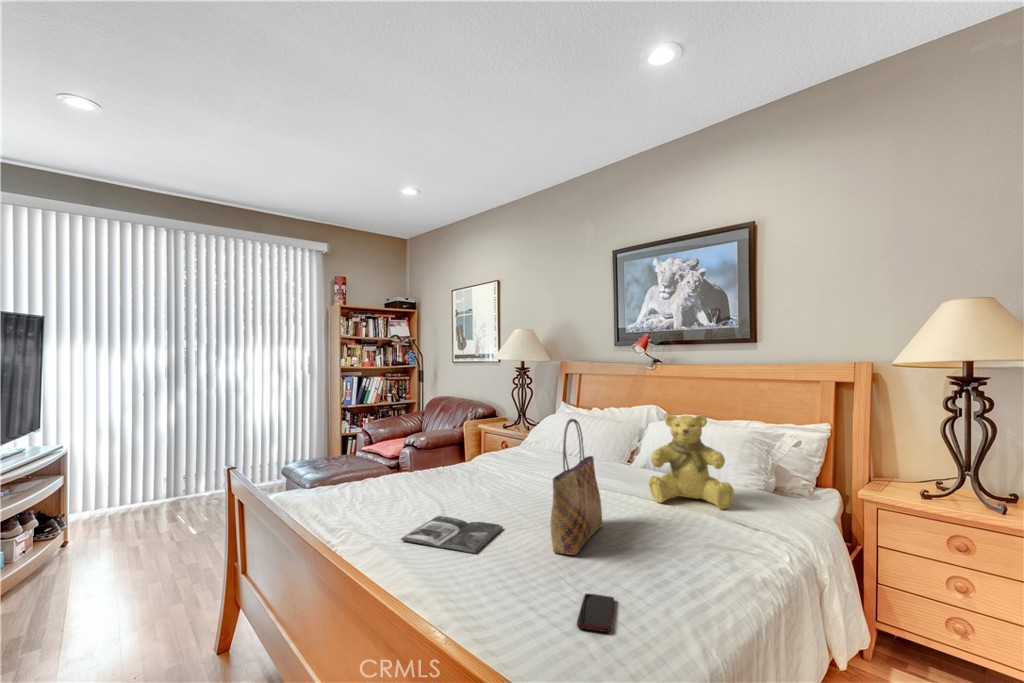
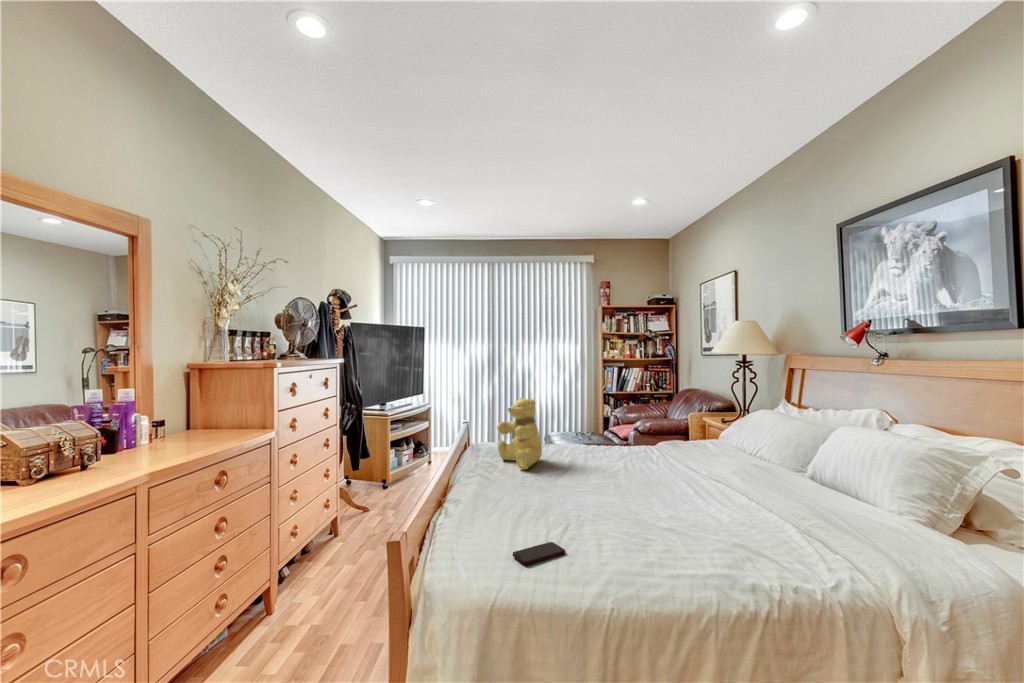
teddy bear: present [649,414,734,509] -> present [497,398,542,470]
tote bag: present [550,419,602,555] -> none [574,405,659,521]
magazine: present [401,516,503,553] -> none [504,475,578,501]

